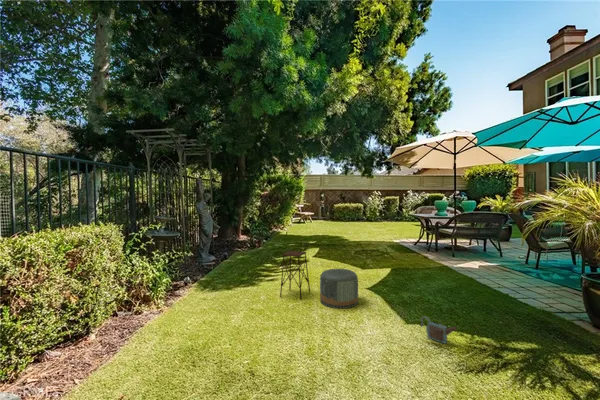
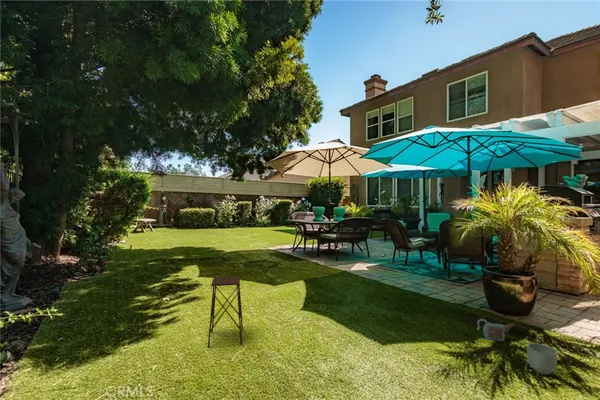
pouf: present [320,269,358,309] -> none [266,292,315,347]
watering can: present [420,316,457,343] -> present [477,319,515,341]
planter: none [542,348,577,384] -> present [527,343,558,375]

